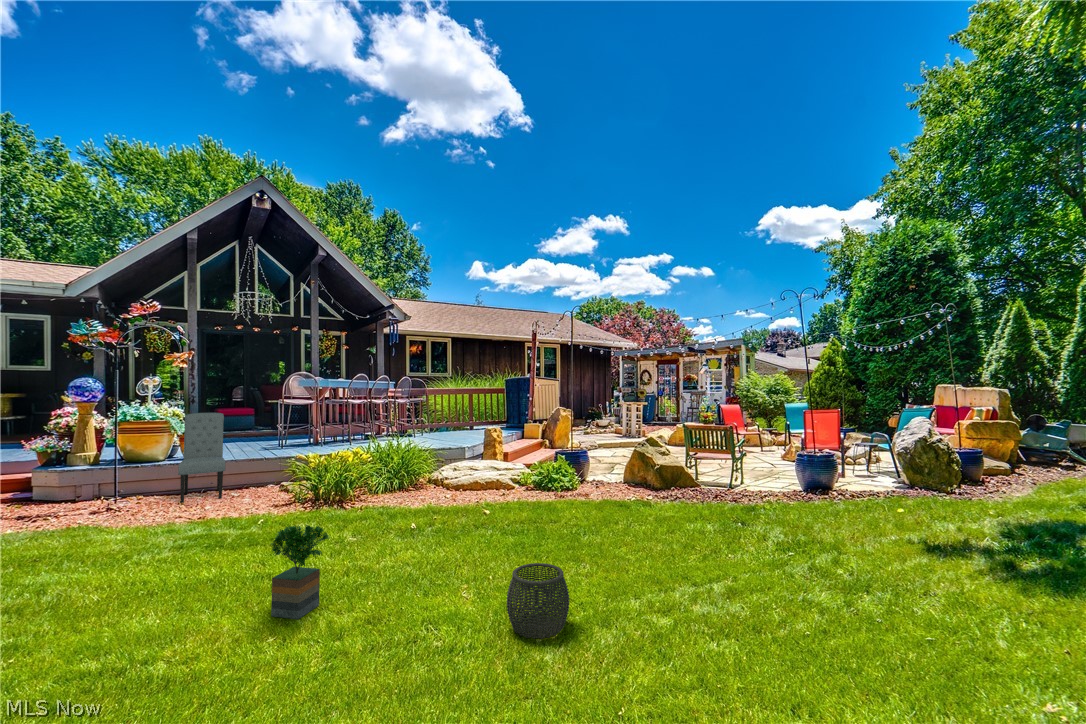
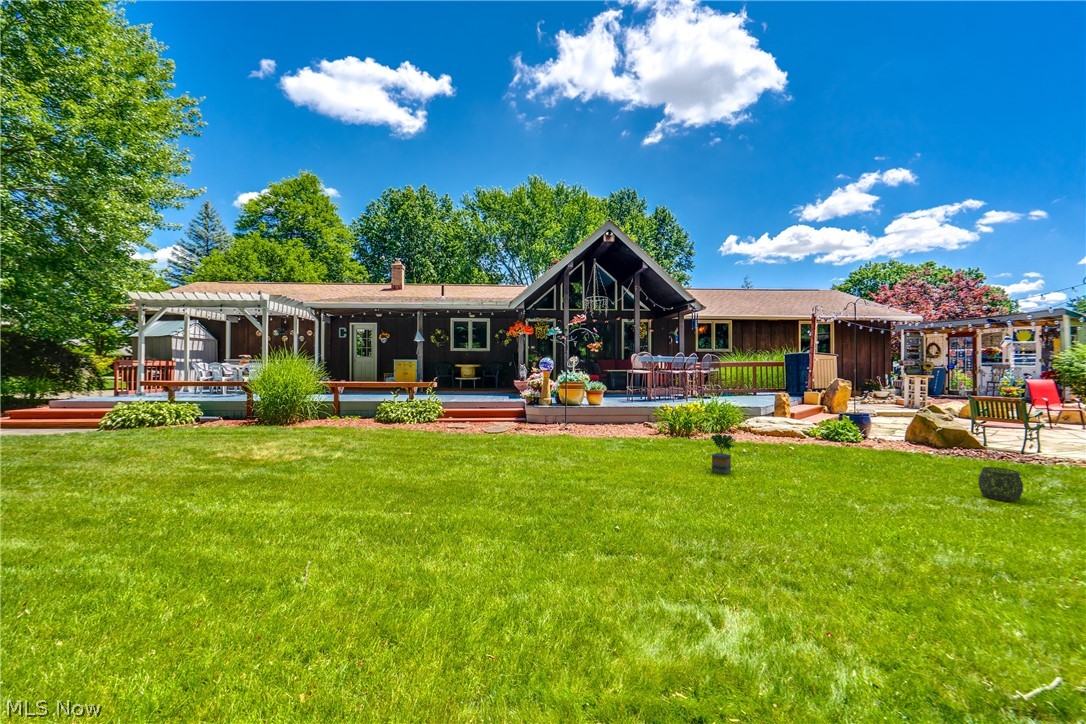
chair: present [178,413,226,503] -> none [596,379,623,428]
woven basket: present [507,563,570,639] -> present [978,467,1023,502]

